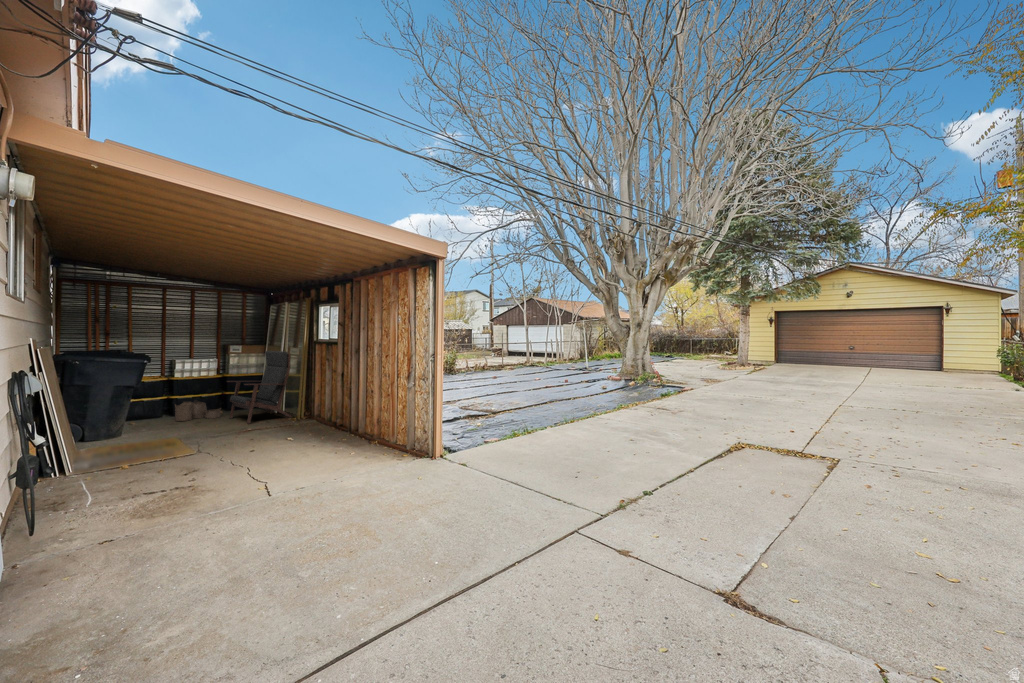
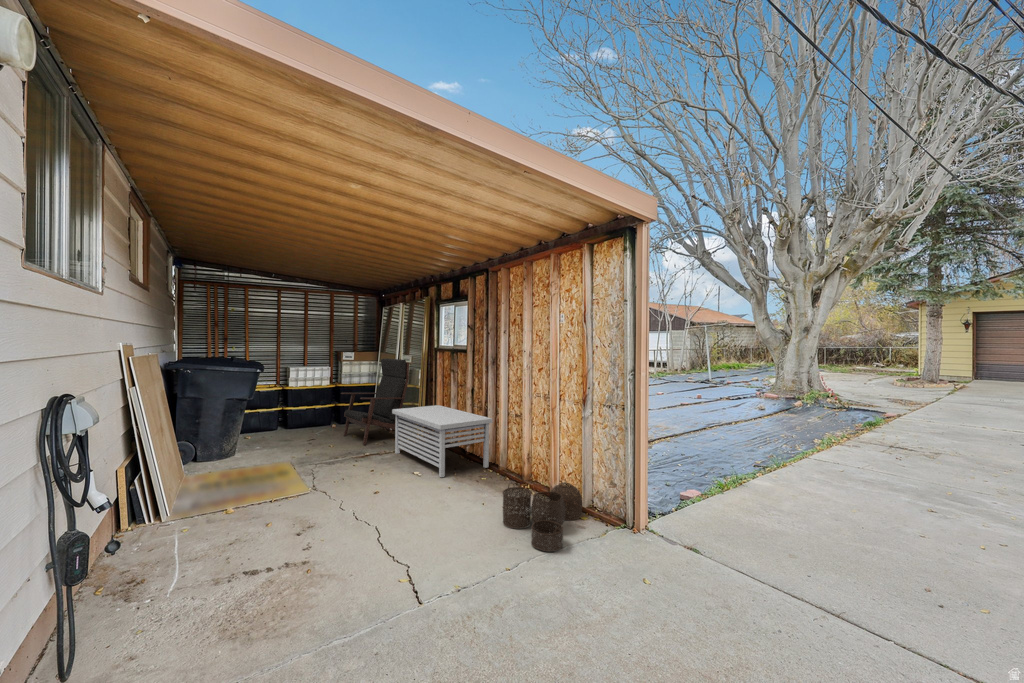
storage bench: none [273,388,355,440] -> present [392,405,492,477]
woven basket: present [175,402,221,421] -> present [503,482,582,551]

